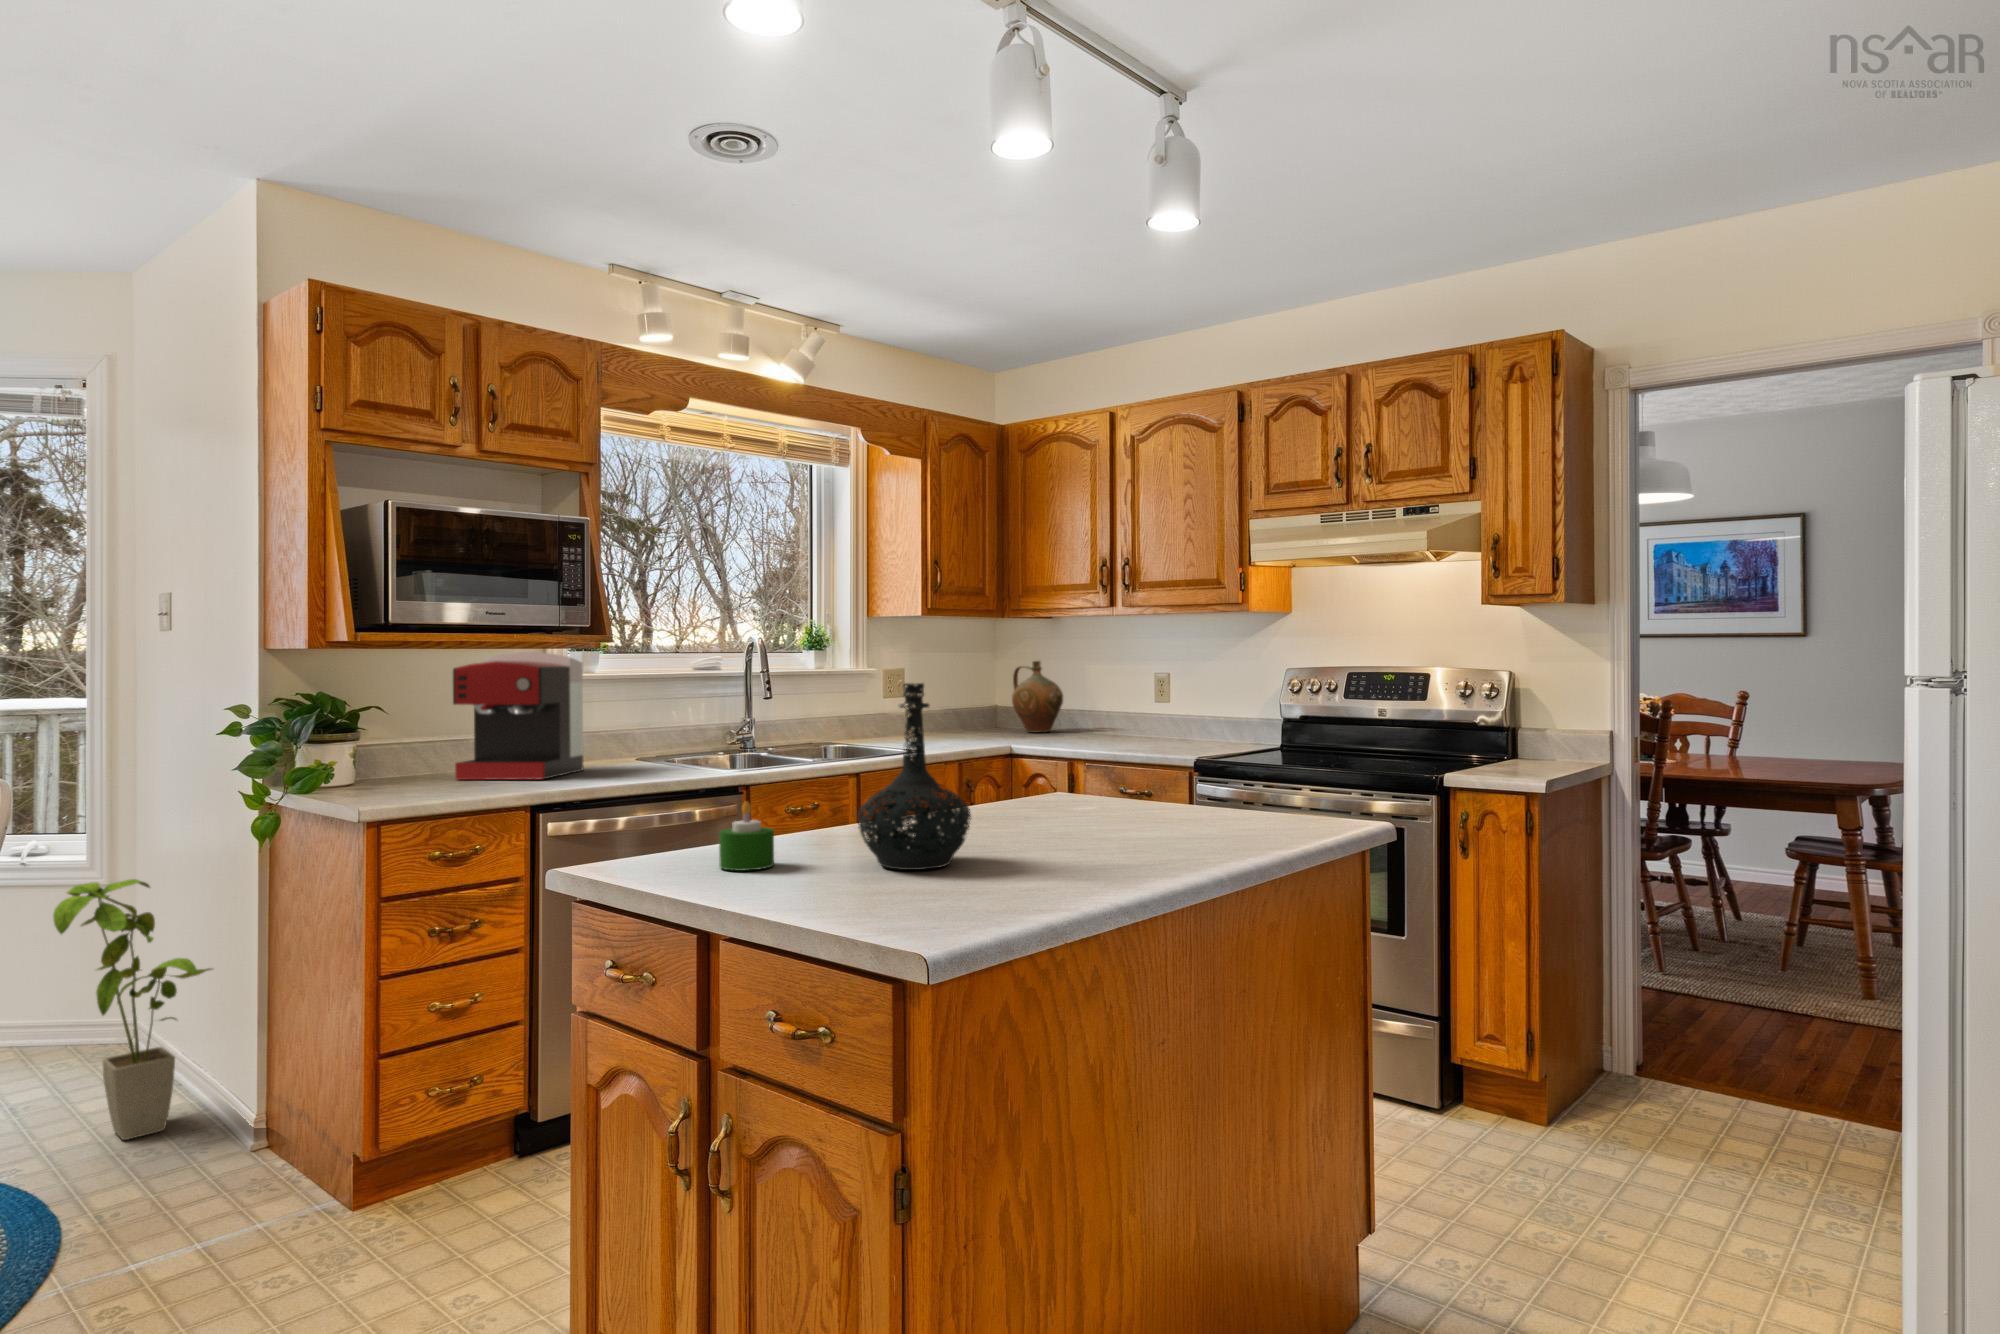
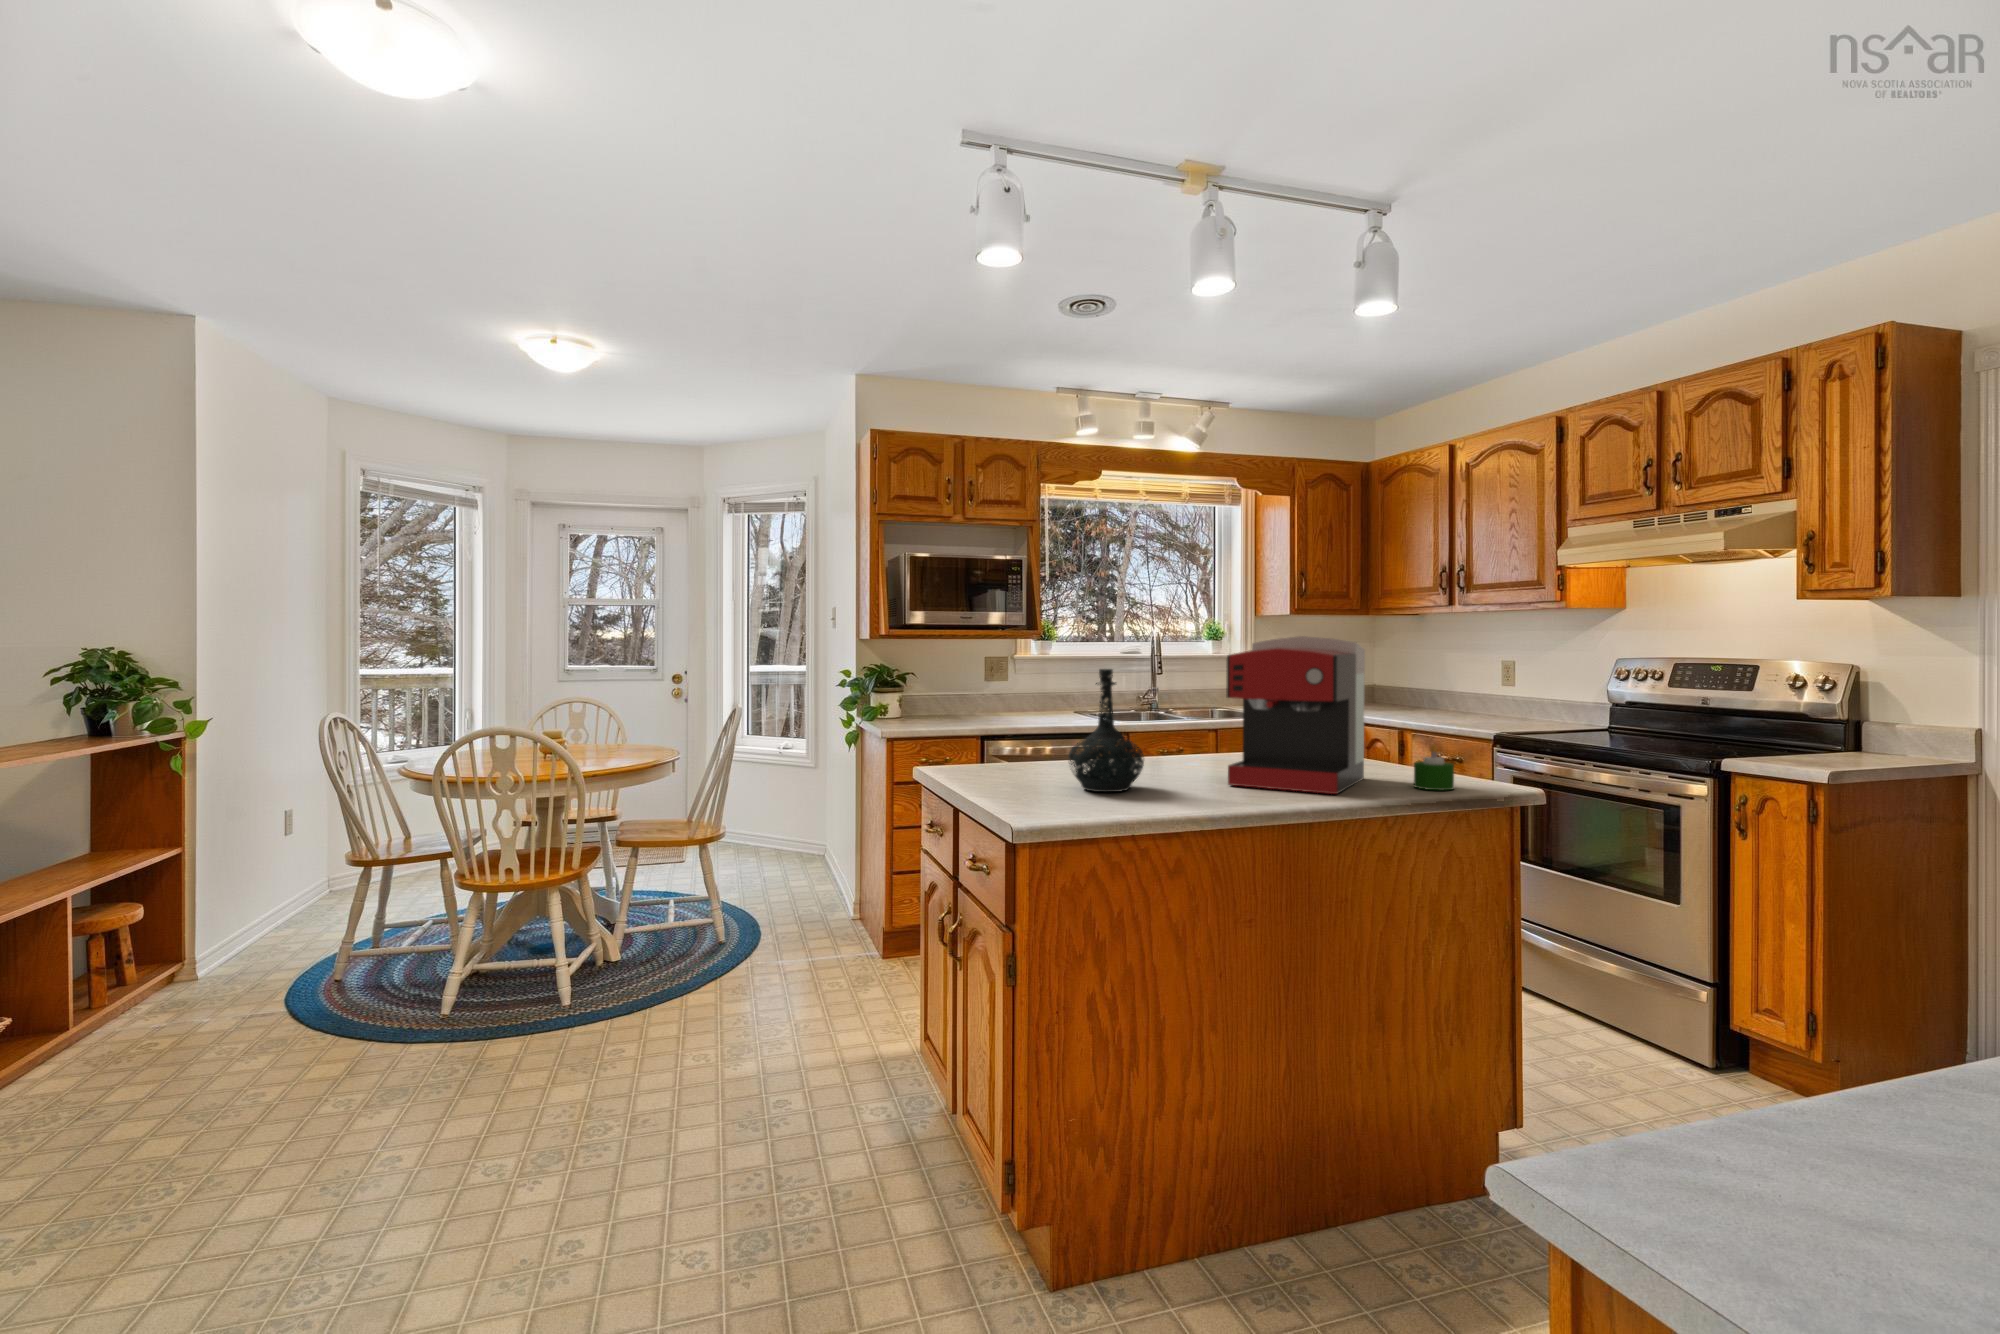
coffee maker: present [453,651,583,780] -> present [1226,636,1365,794]
ceramic jug: present [1012,661,1063,733] -> none [1381,649,1426,706]
candle: present [719,802,774,871] -> present [1414,744,1454,790]
house plant: present [53,879,212,1140] -> none [763,767,836,908]

